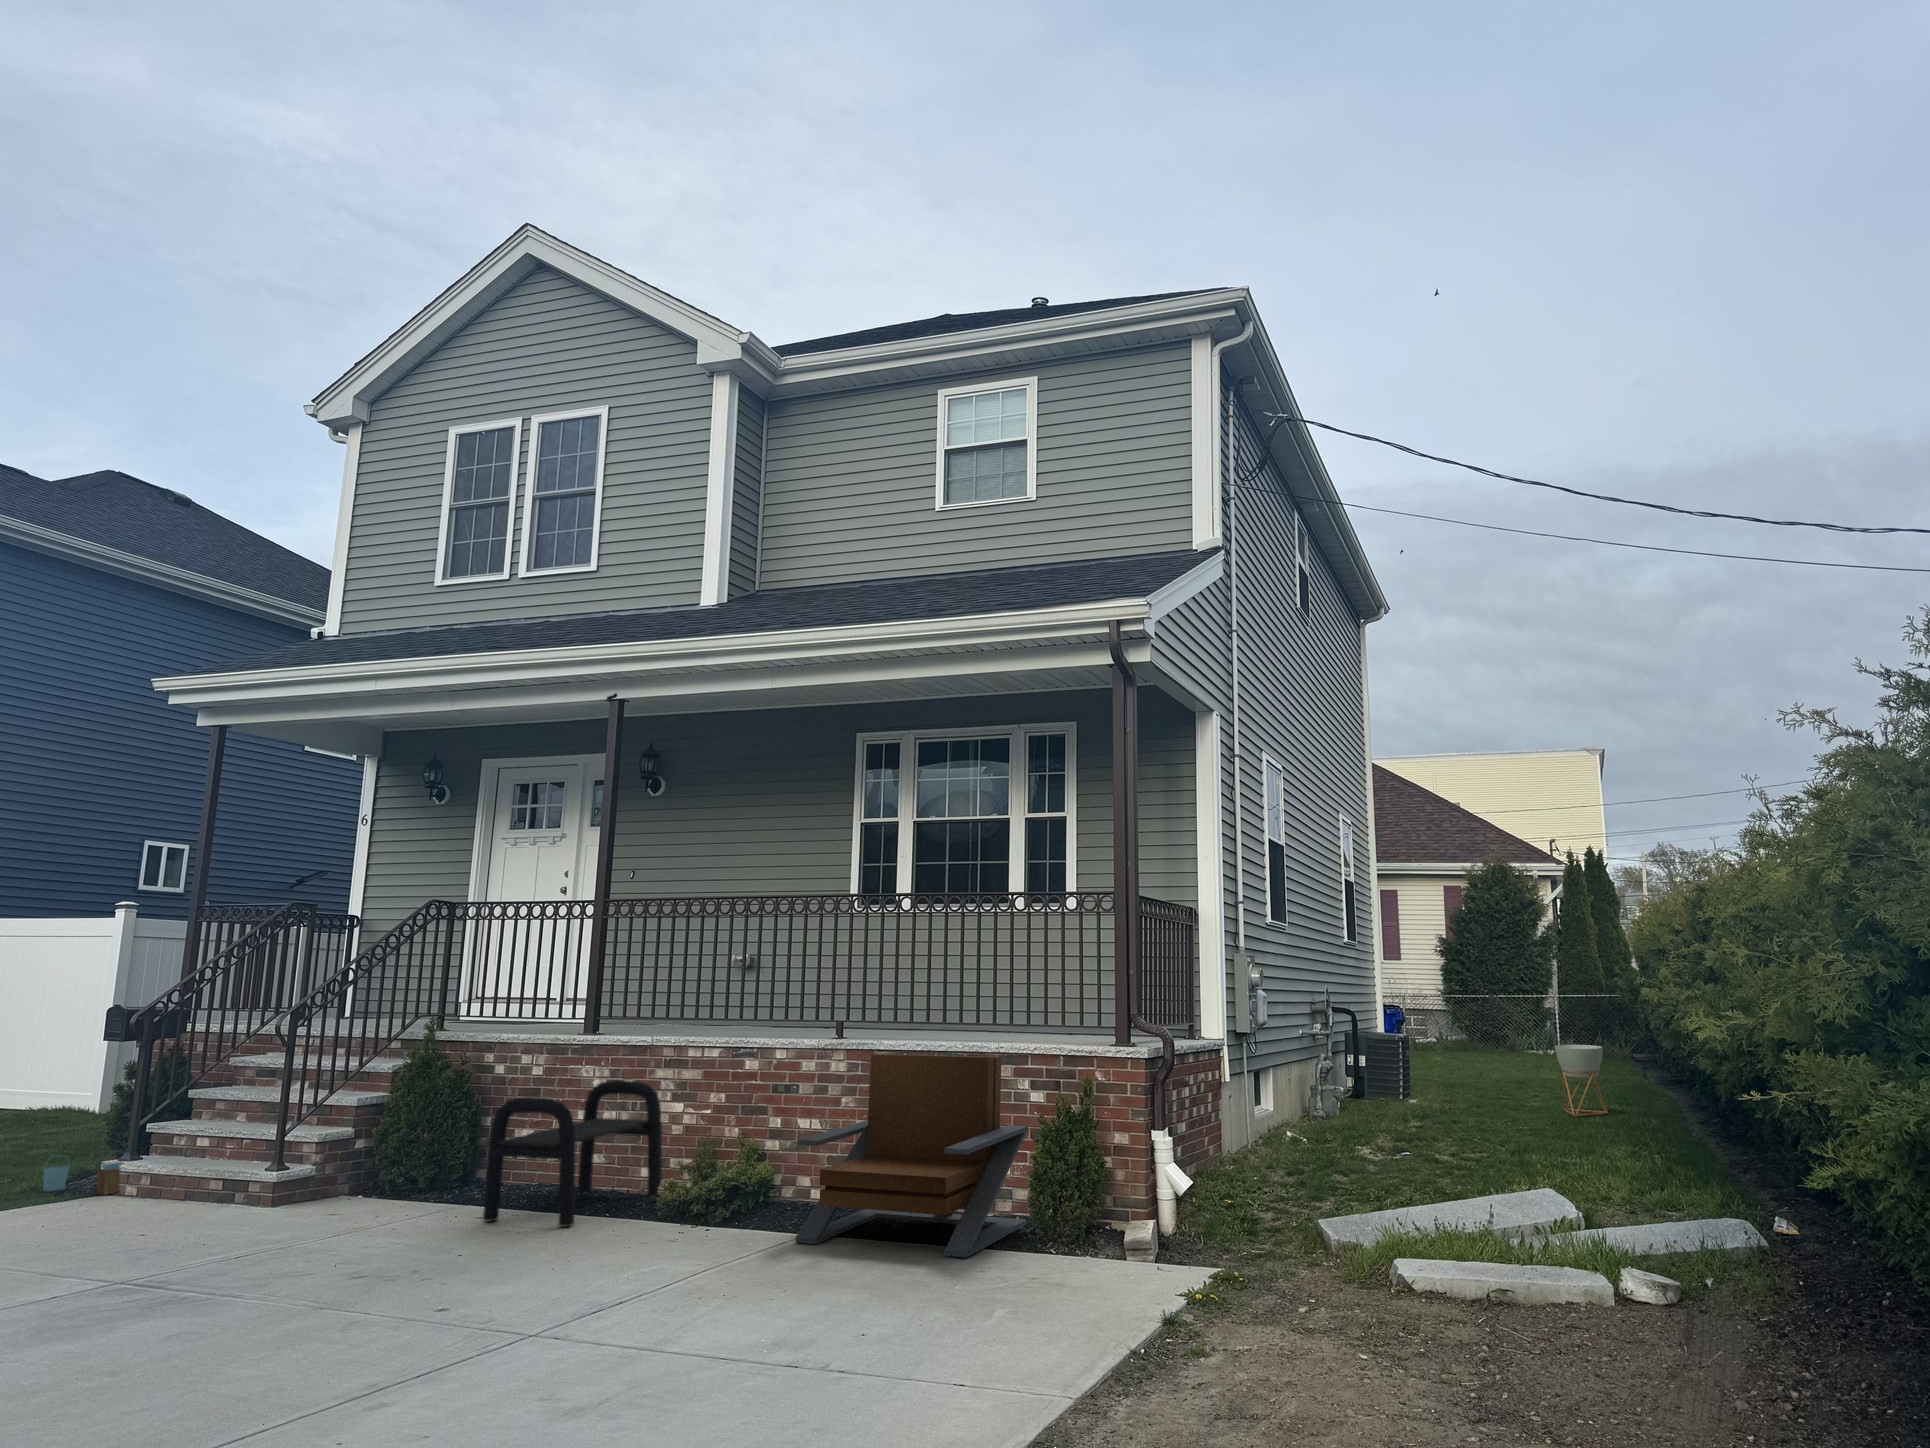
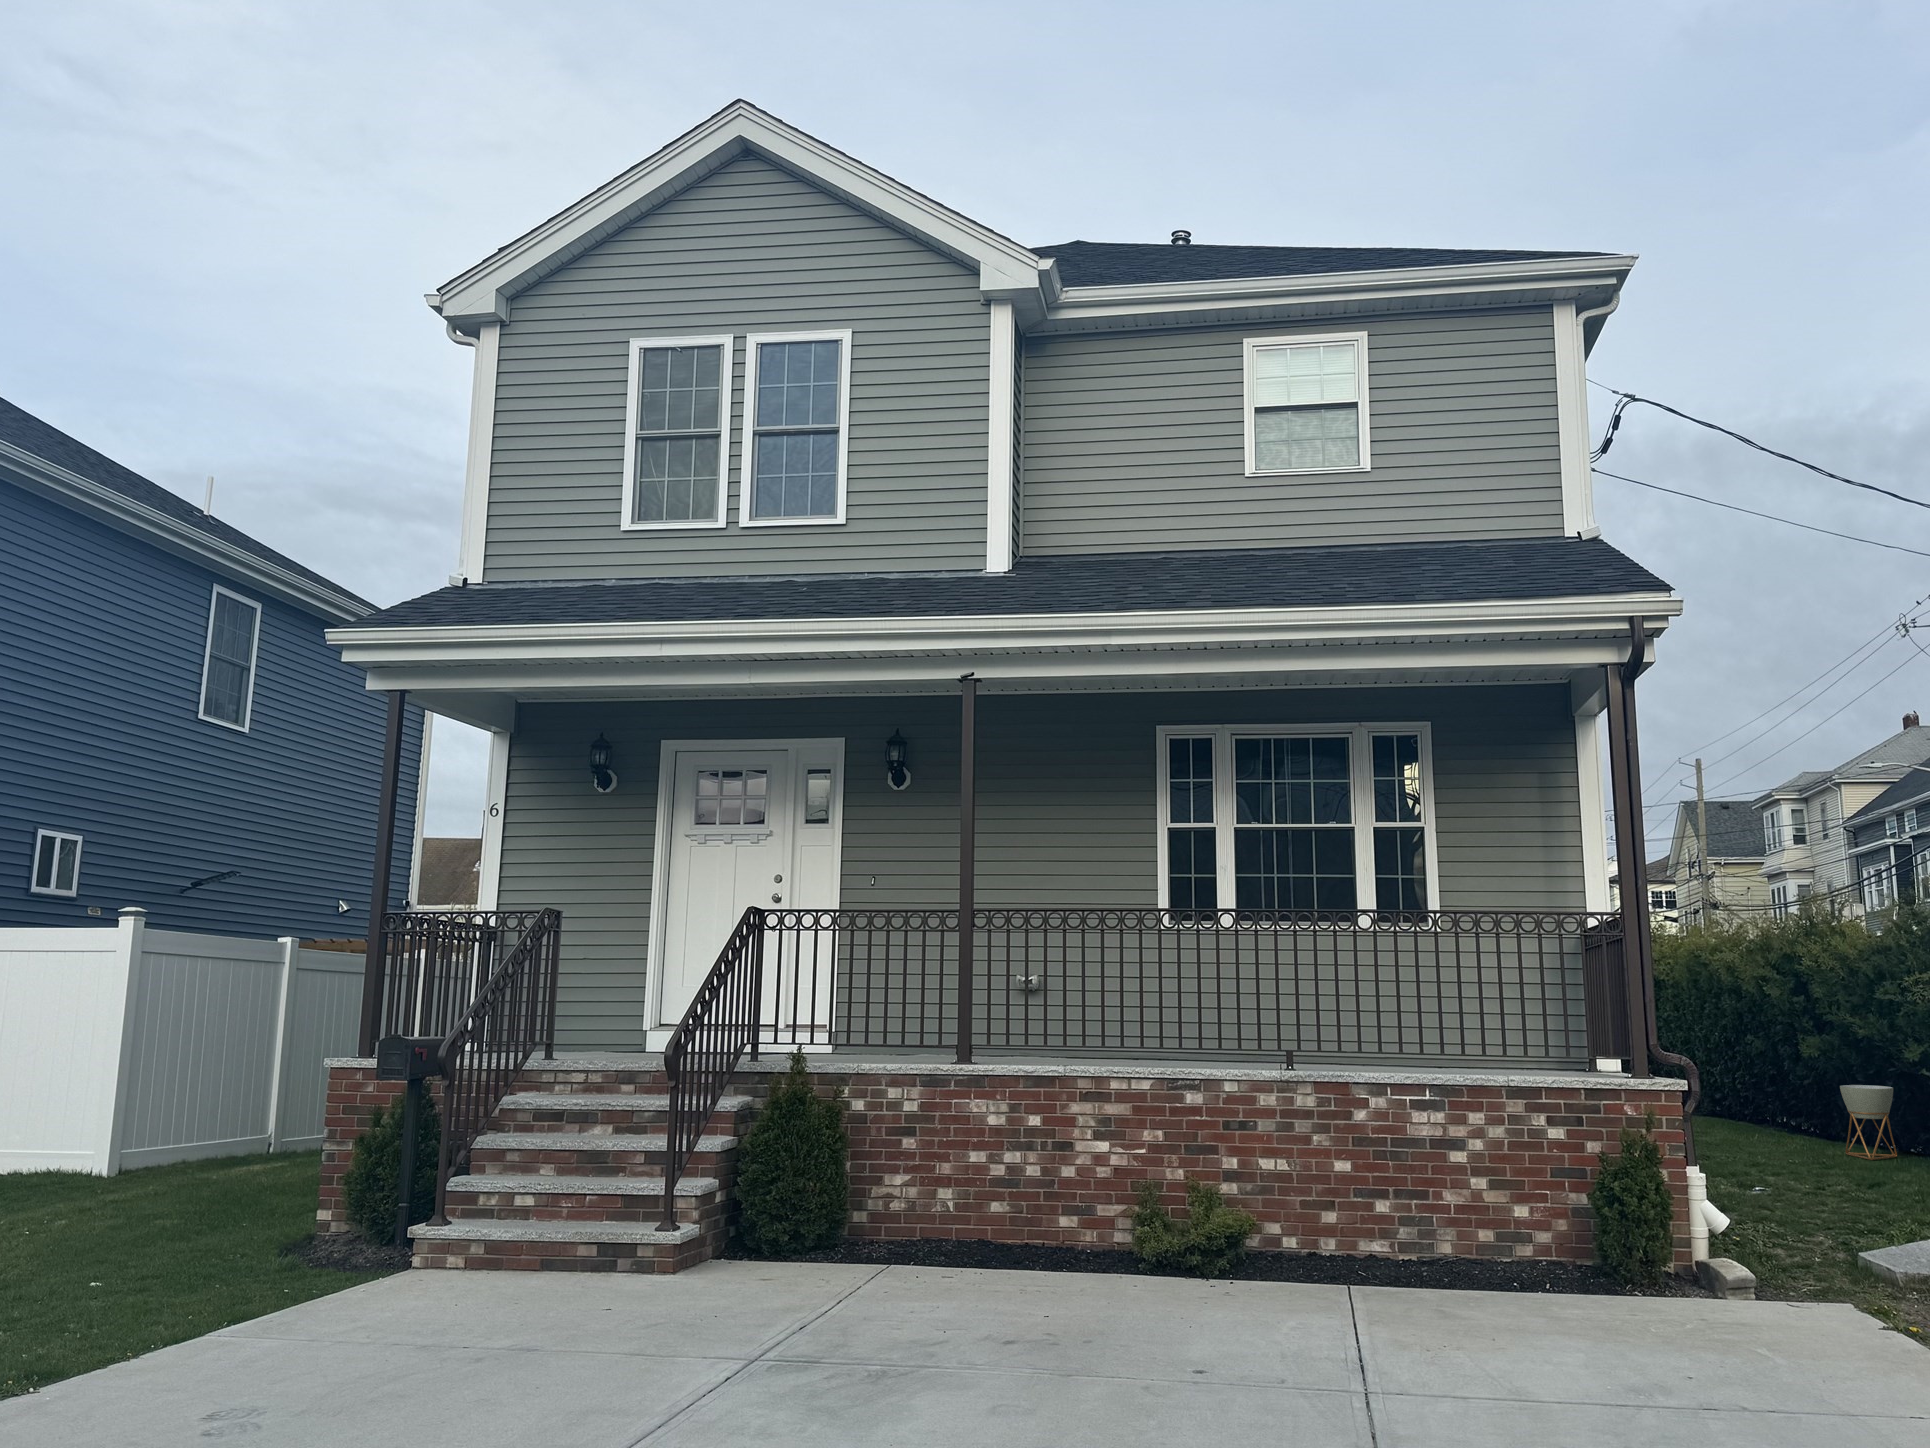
lounge chair: present [795,1054,1028,1258] -> none [1365,1084,1593,1300]
bench: present [483,1080,662,1227] -> none [956,1118,1093,1282]
bucket: present [43,1155,128,1195] -> none [296,1210,409,1262]

